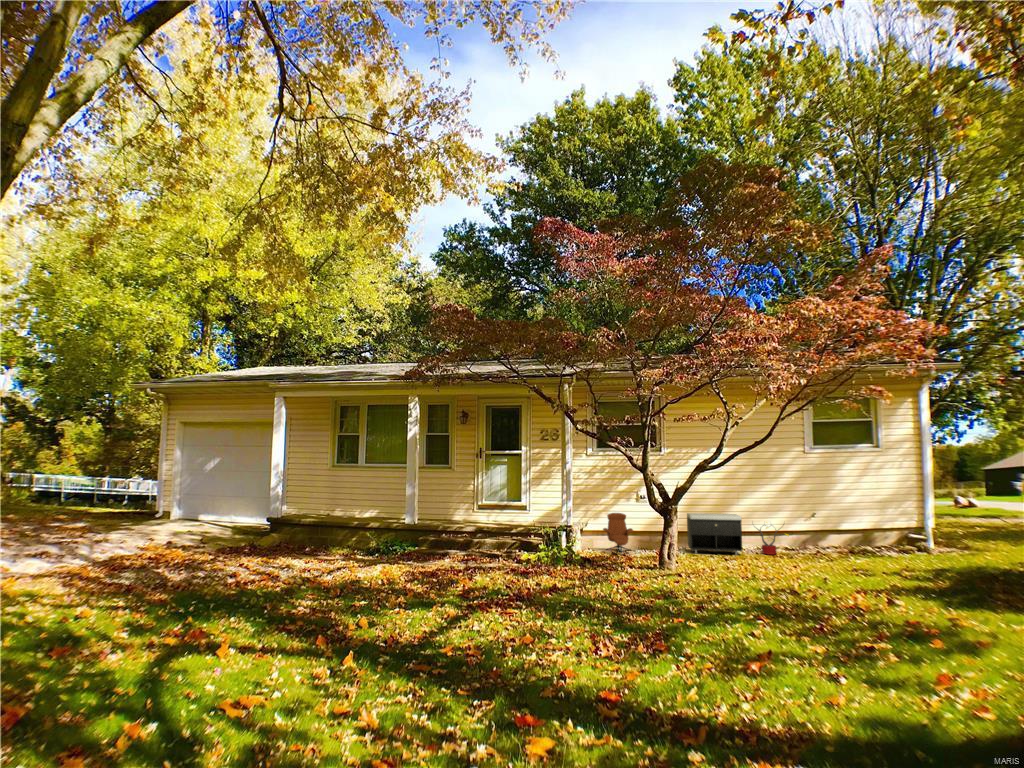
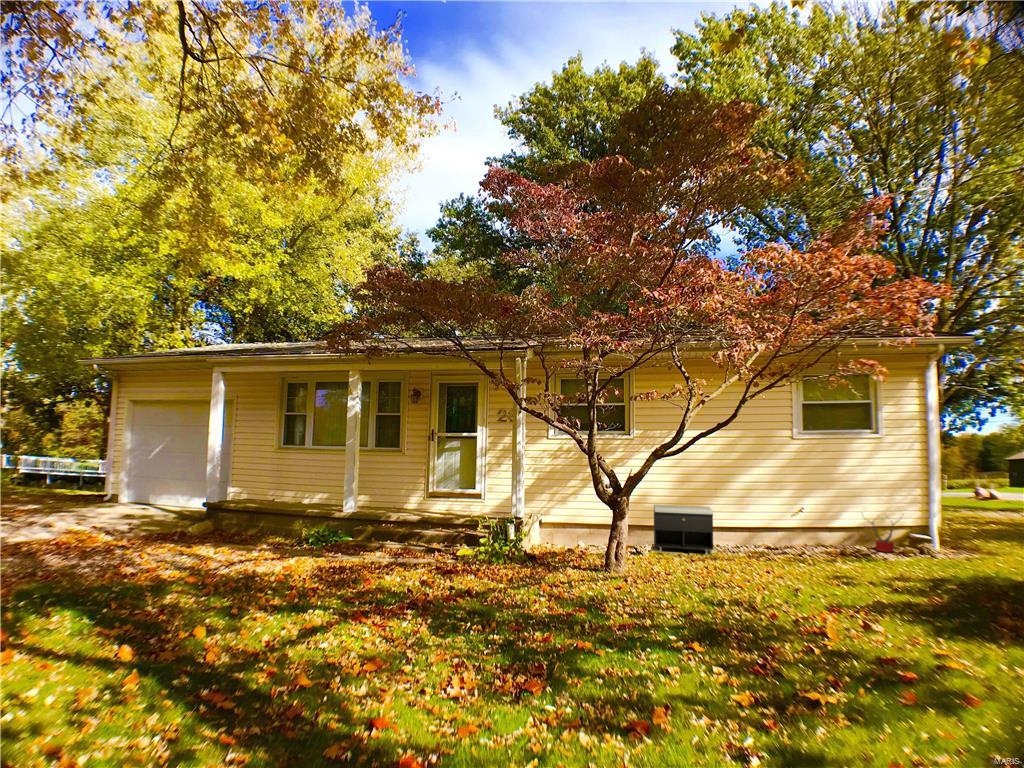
lounge chair: present [603,513,633,555] -> none [558,503,592,552]
decorative plant: present [758,527,789,555] -> present [872,519,900,552]

